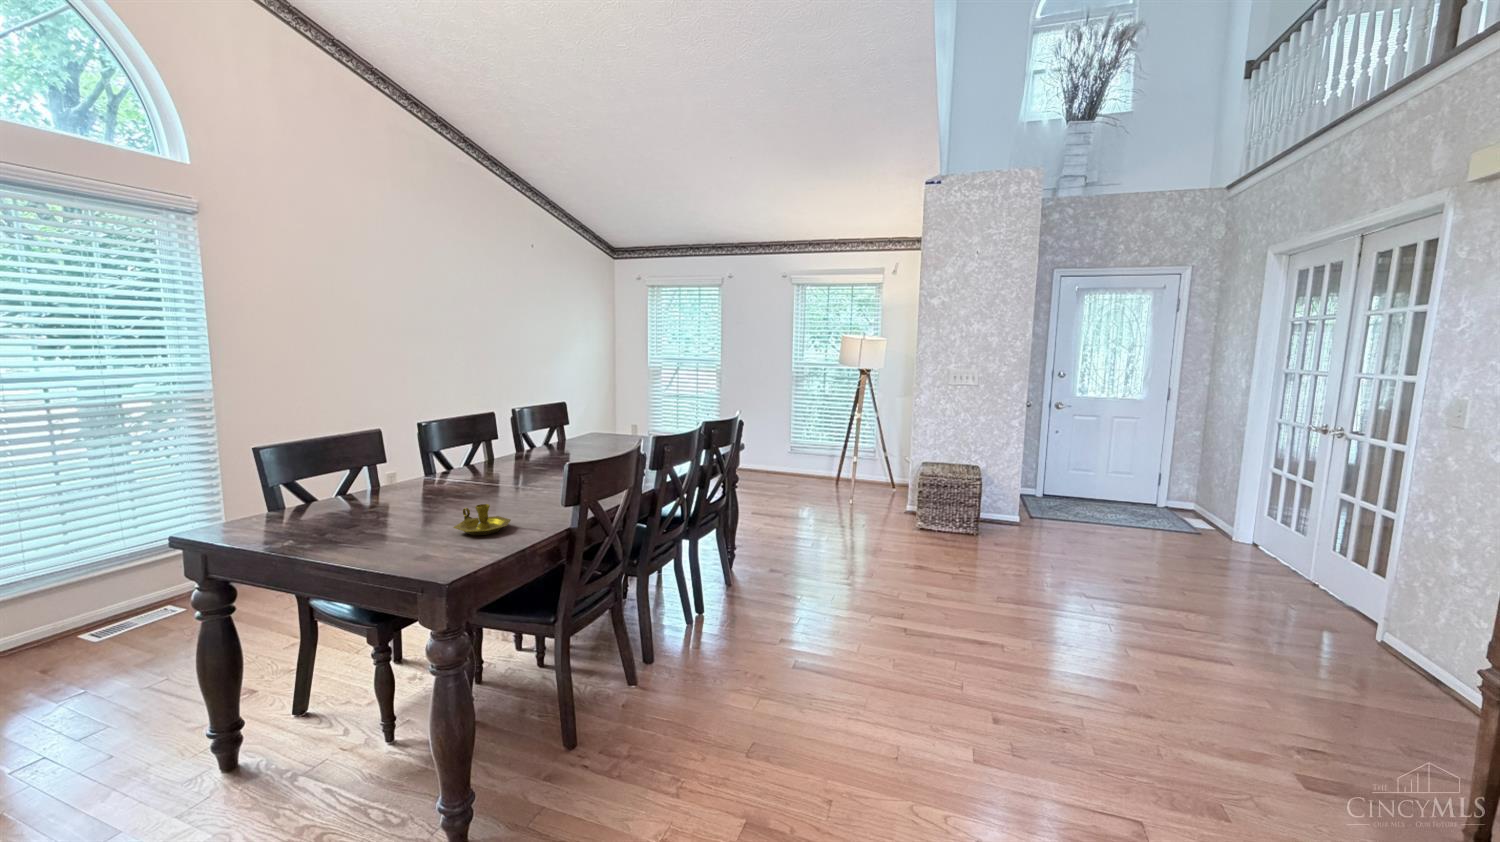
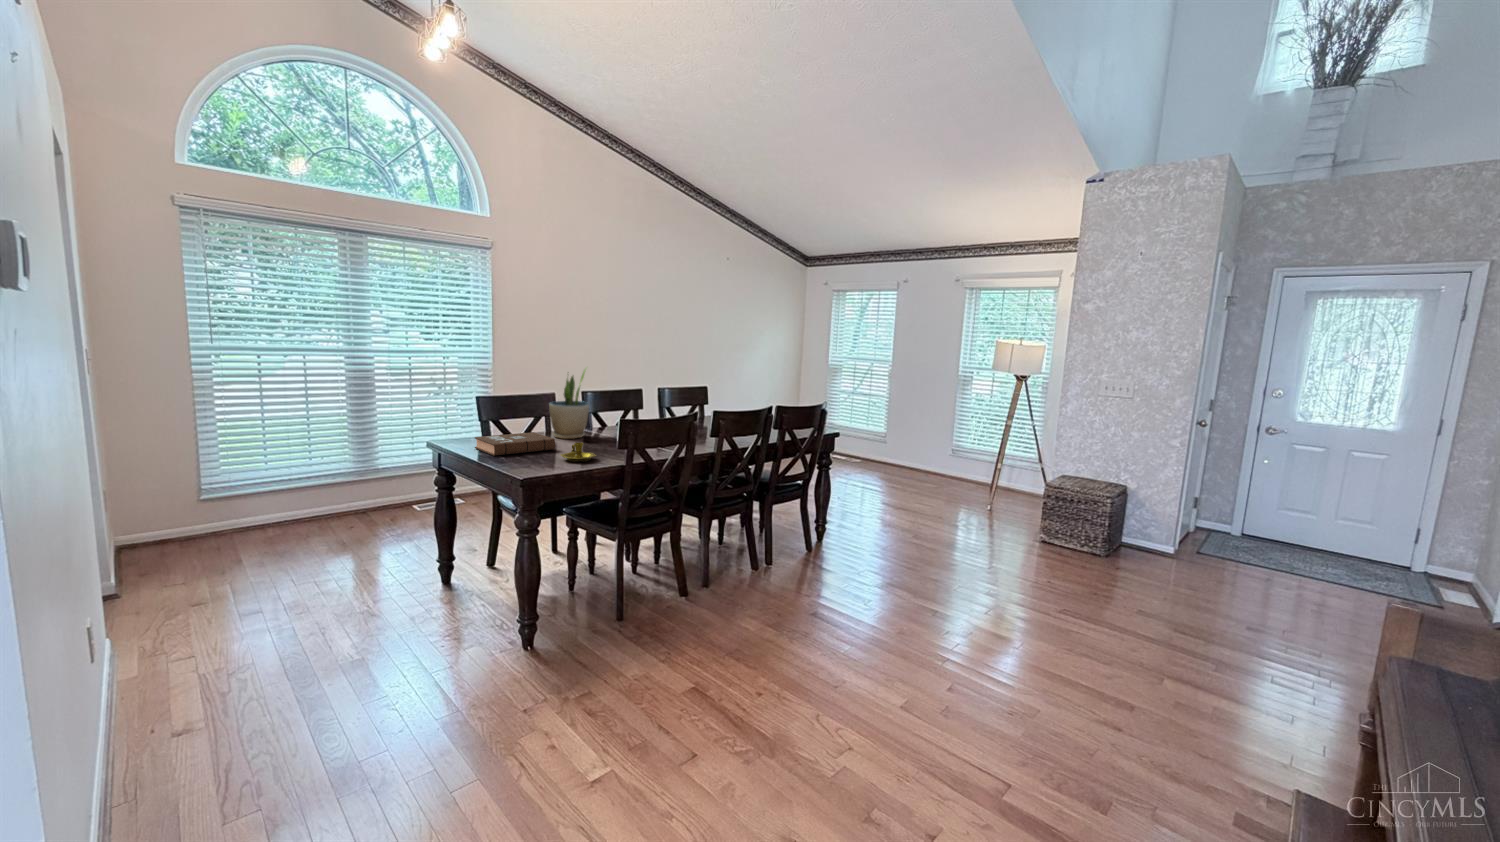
potted plant: none [381,388,446,497] -> present [549,369,589,439]
book: none [277,495,425,546] -> present [475,432,555,456]

